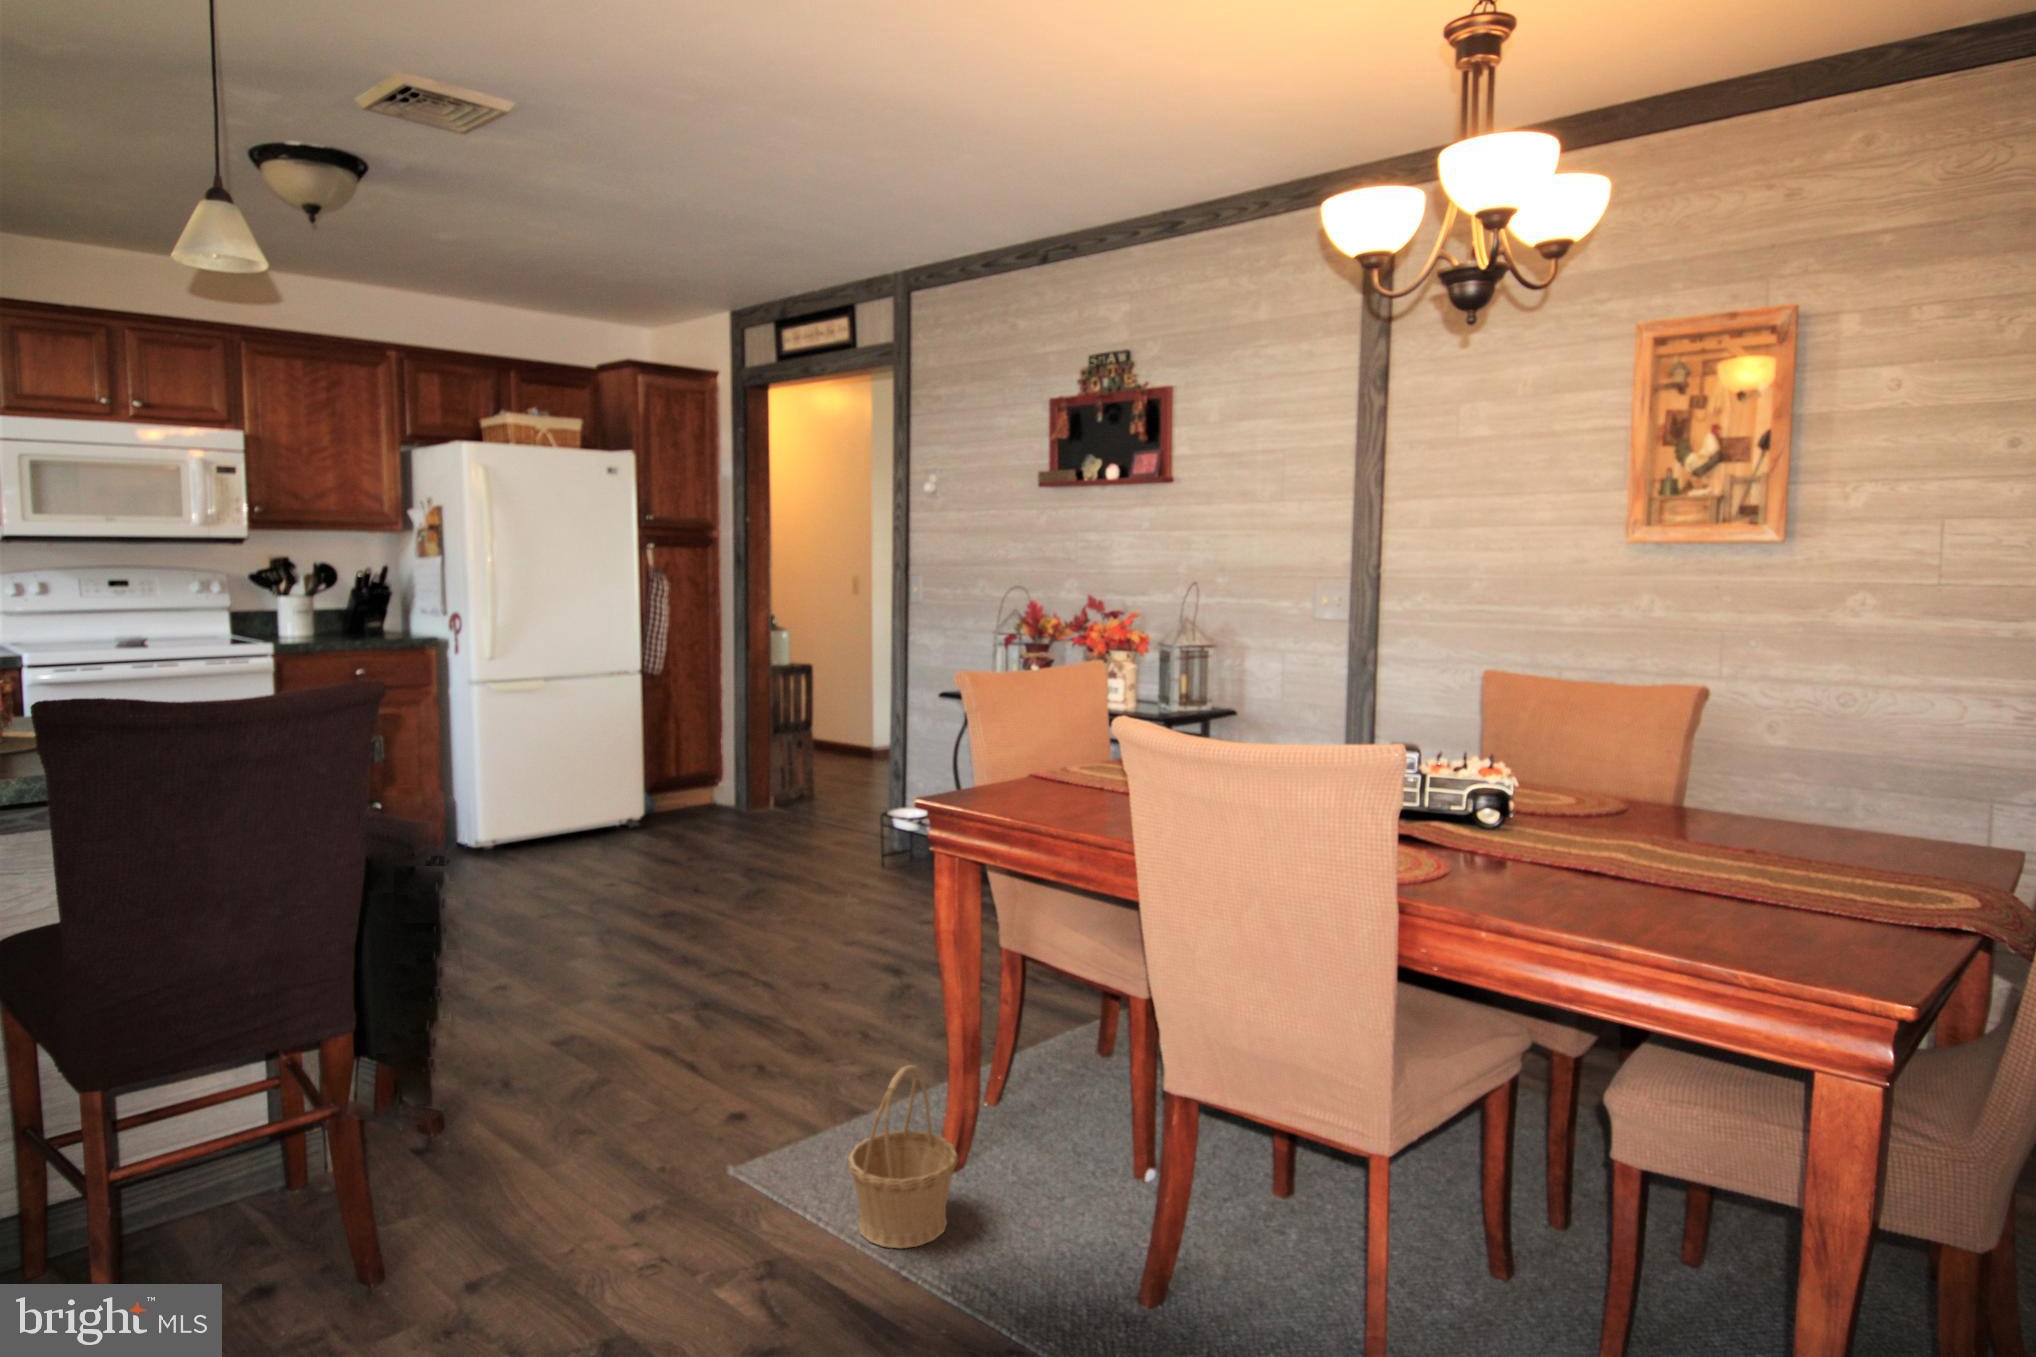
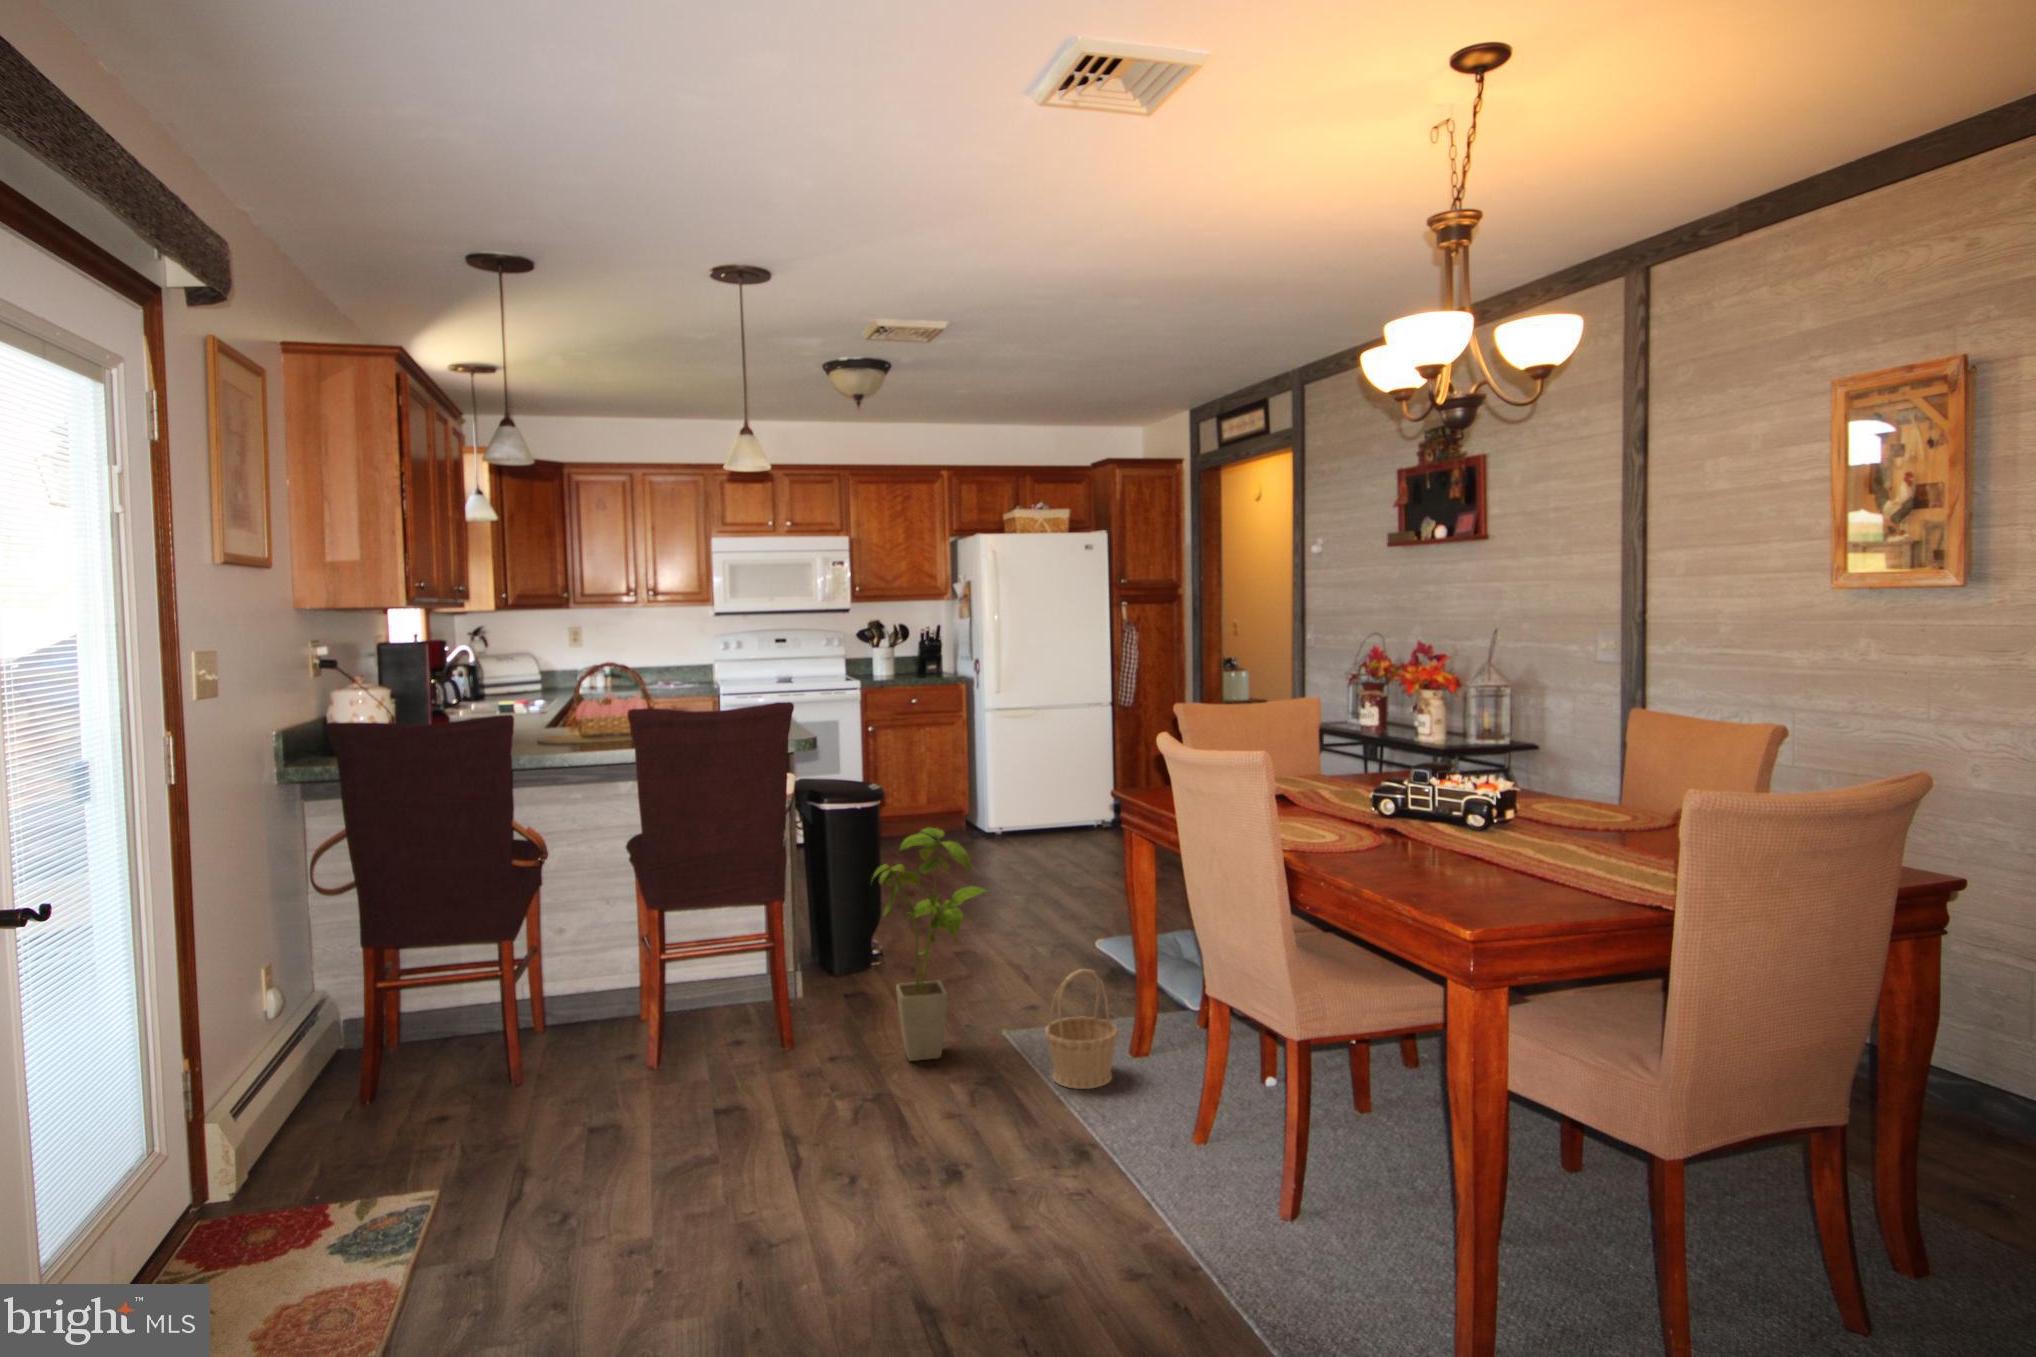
house plant: none [537,878,738,1260] -> present [872,828,986,1061]

